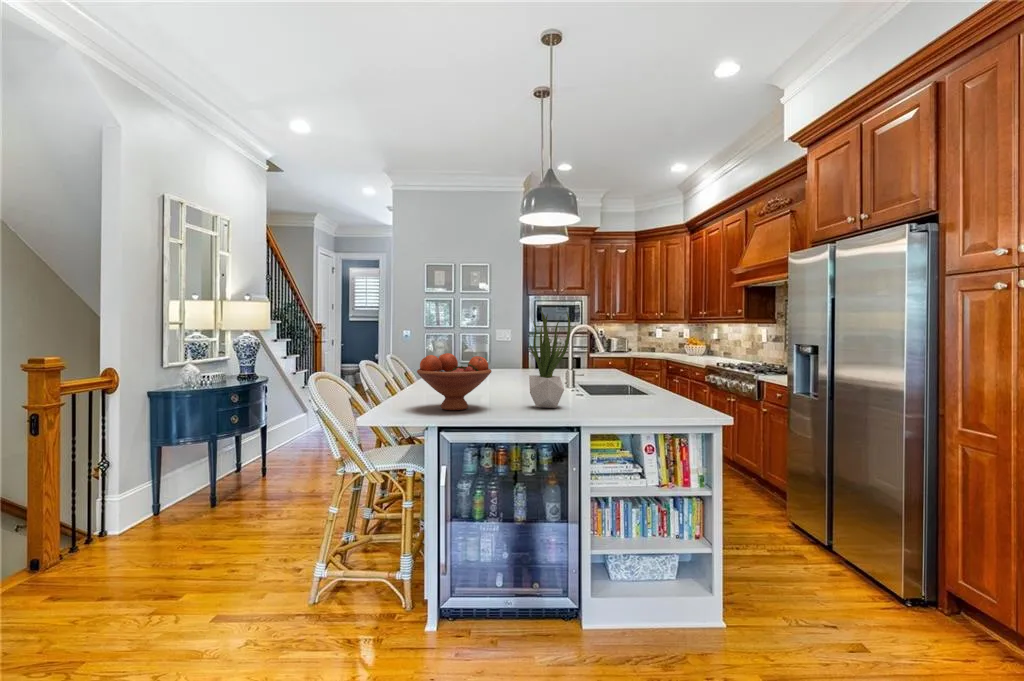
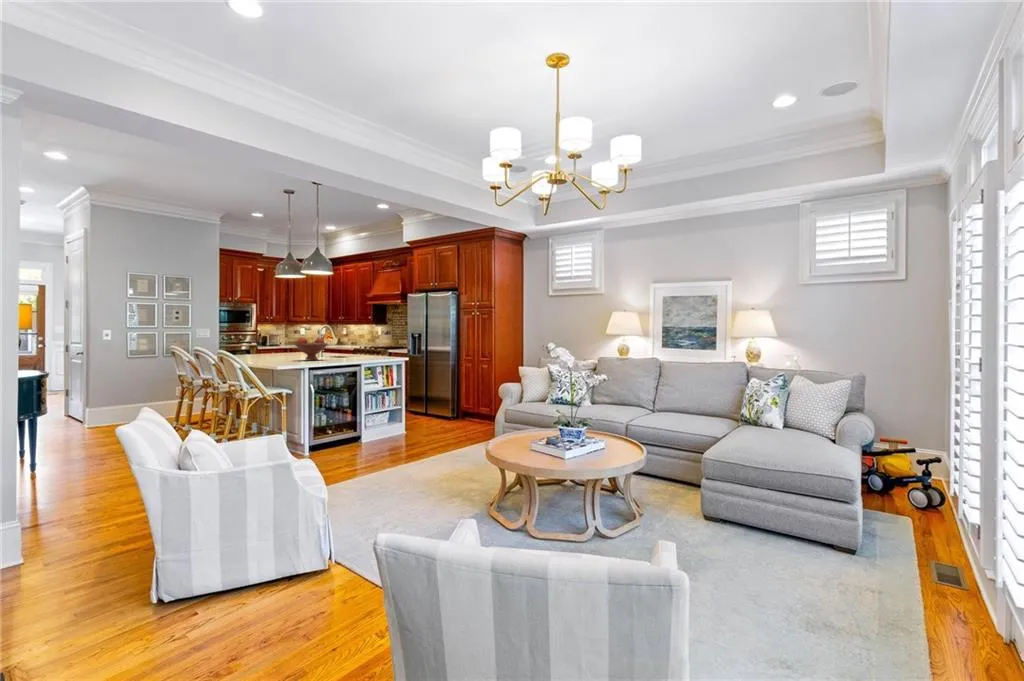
potted plant: present [529,310,570,408] -> none [336,319,353,358]

